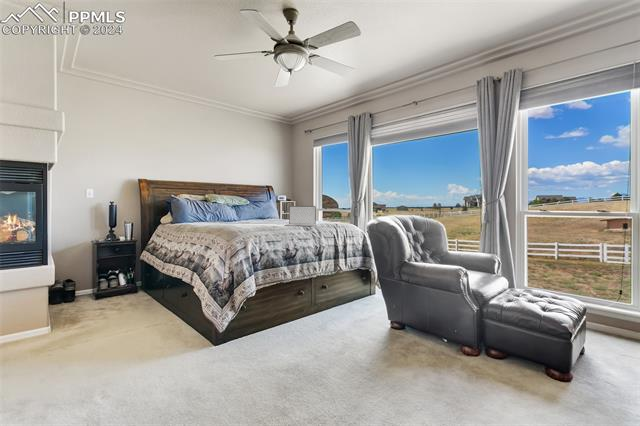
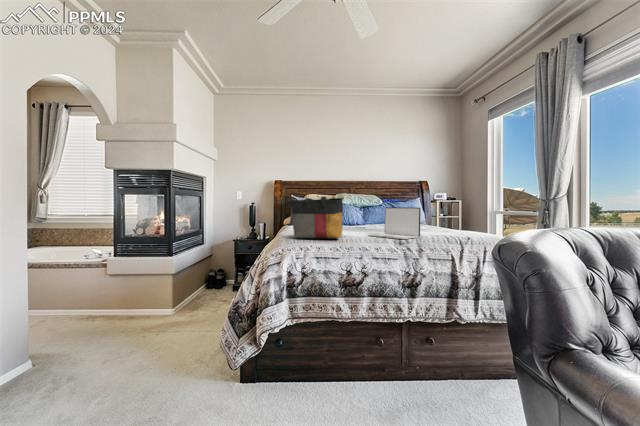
tote bag: none [246,198,284,229] -> present [290,197,344,239]

